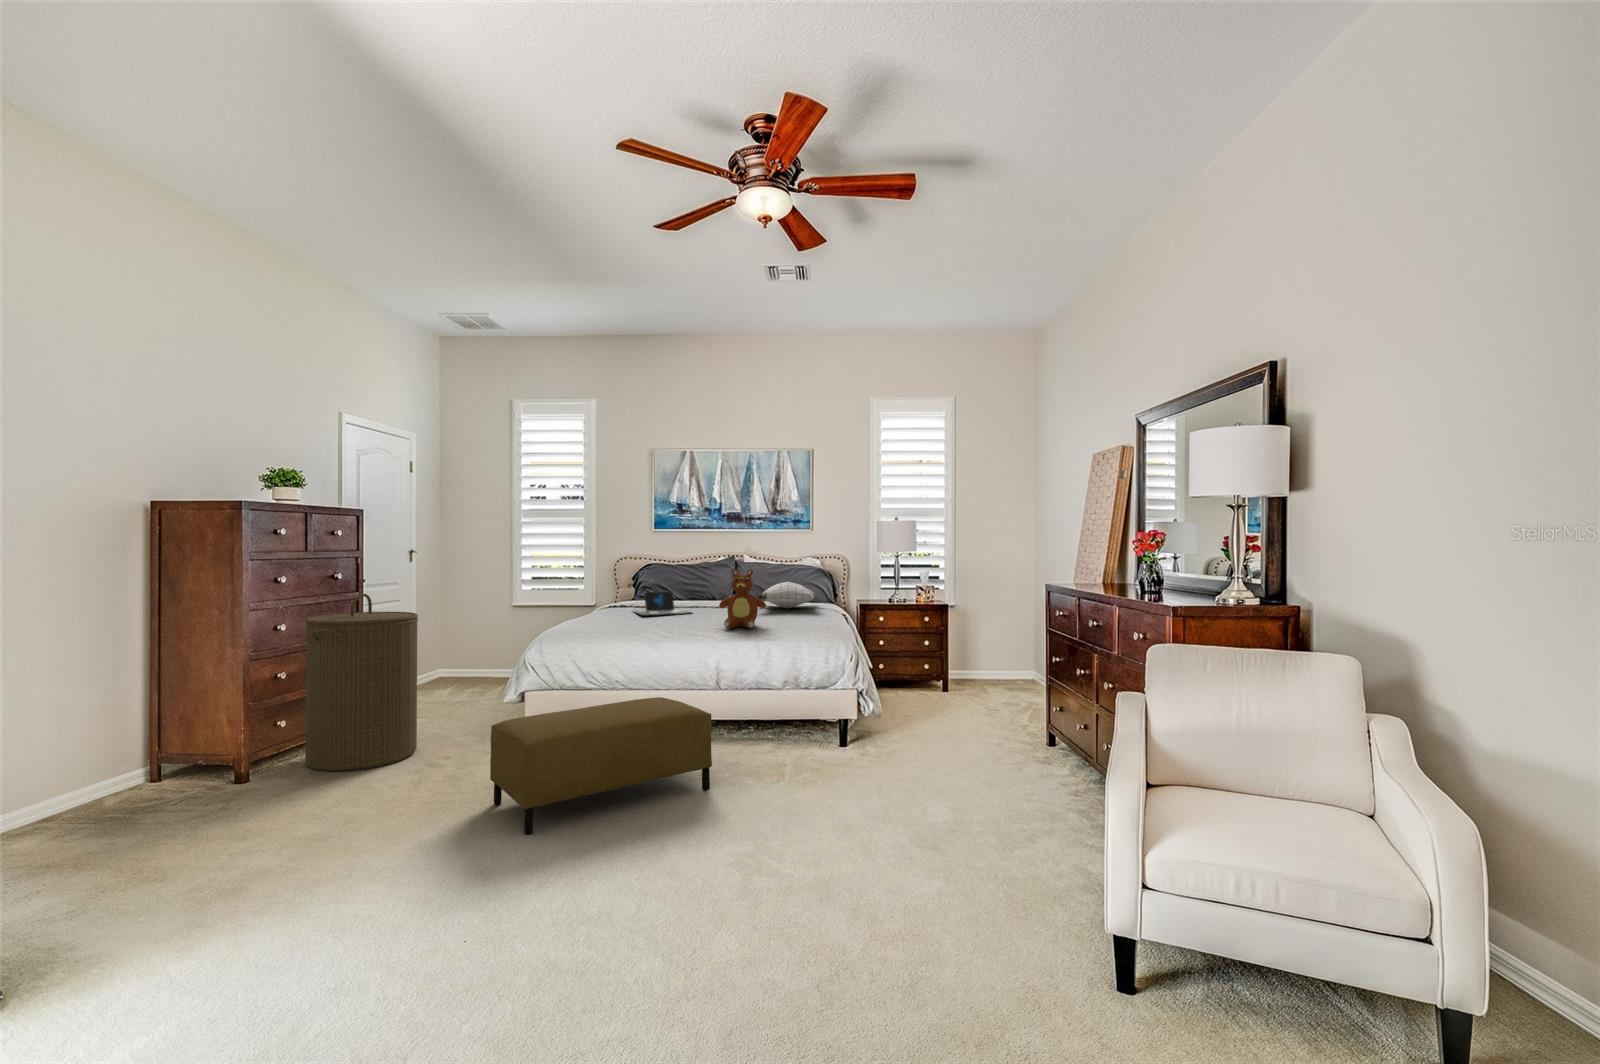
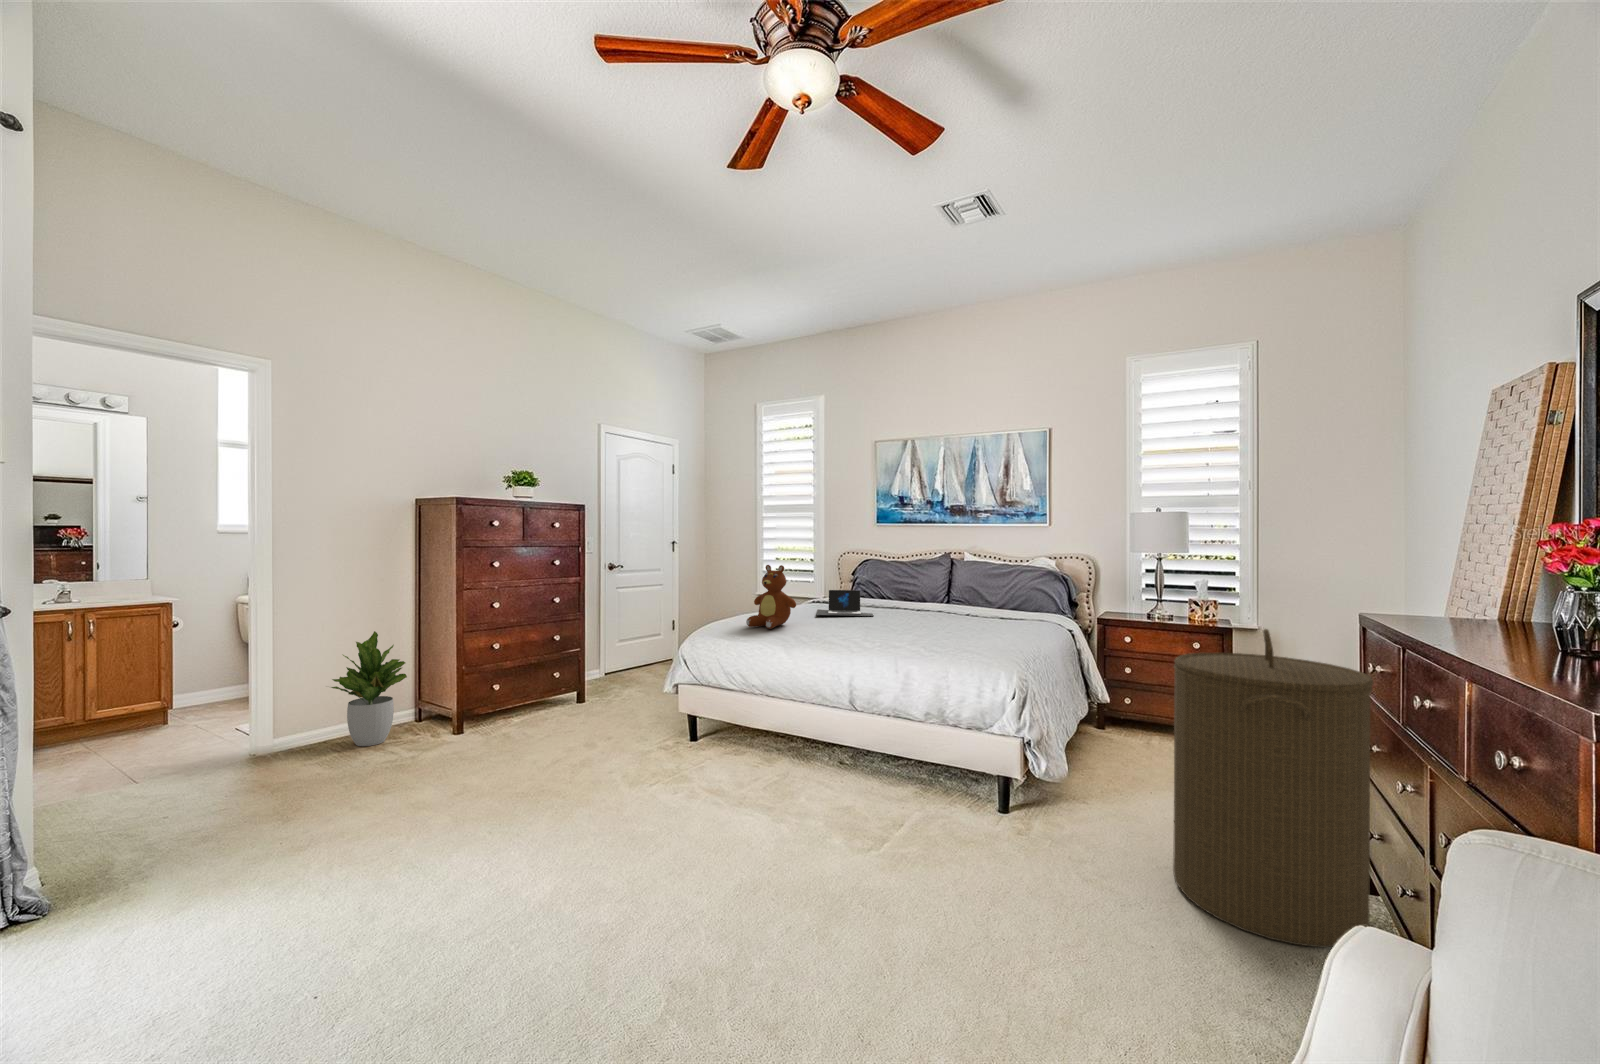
teddy bear: present [719,569,766,629] -> present [746,565,796,629]
pillow: present [758,582,814,608] -> none [944,586,1028,618]
laundry hamper: present [305,594,418,771] -> present [1173,629,1373,947]
potted plant: none [77,666,194,809] -> present [331,631,407,746]
ottoman: present [490,697,712,835] -> none [547,714,786,854]

